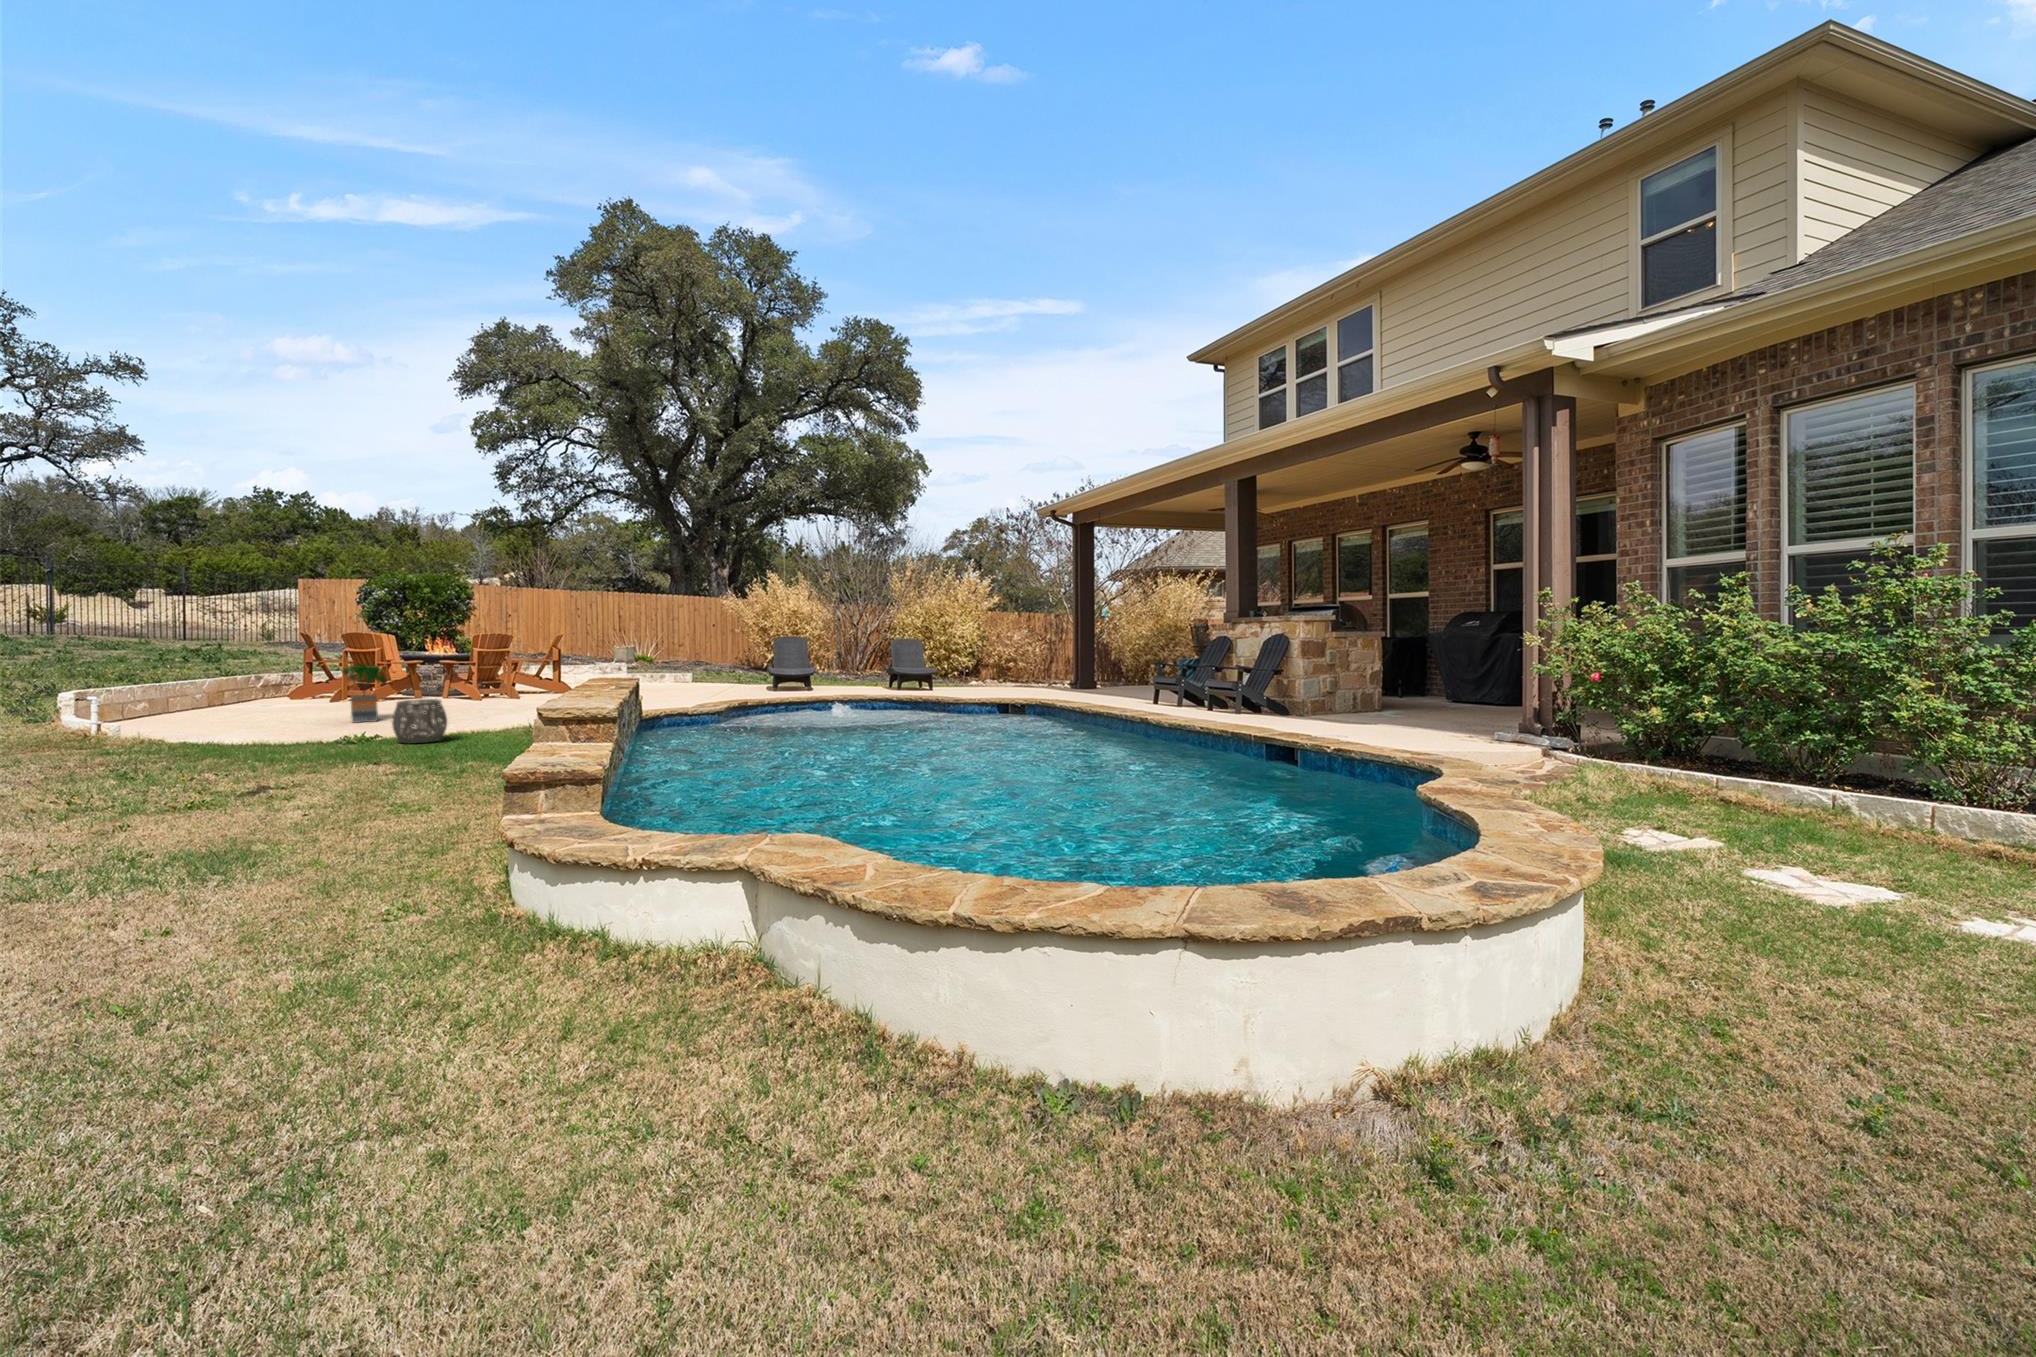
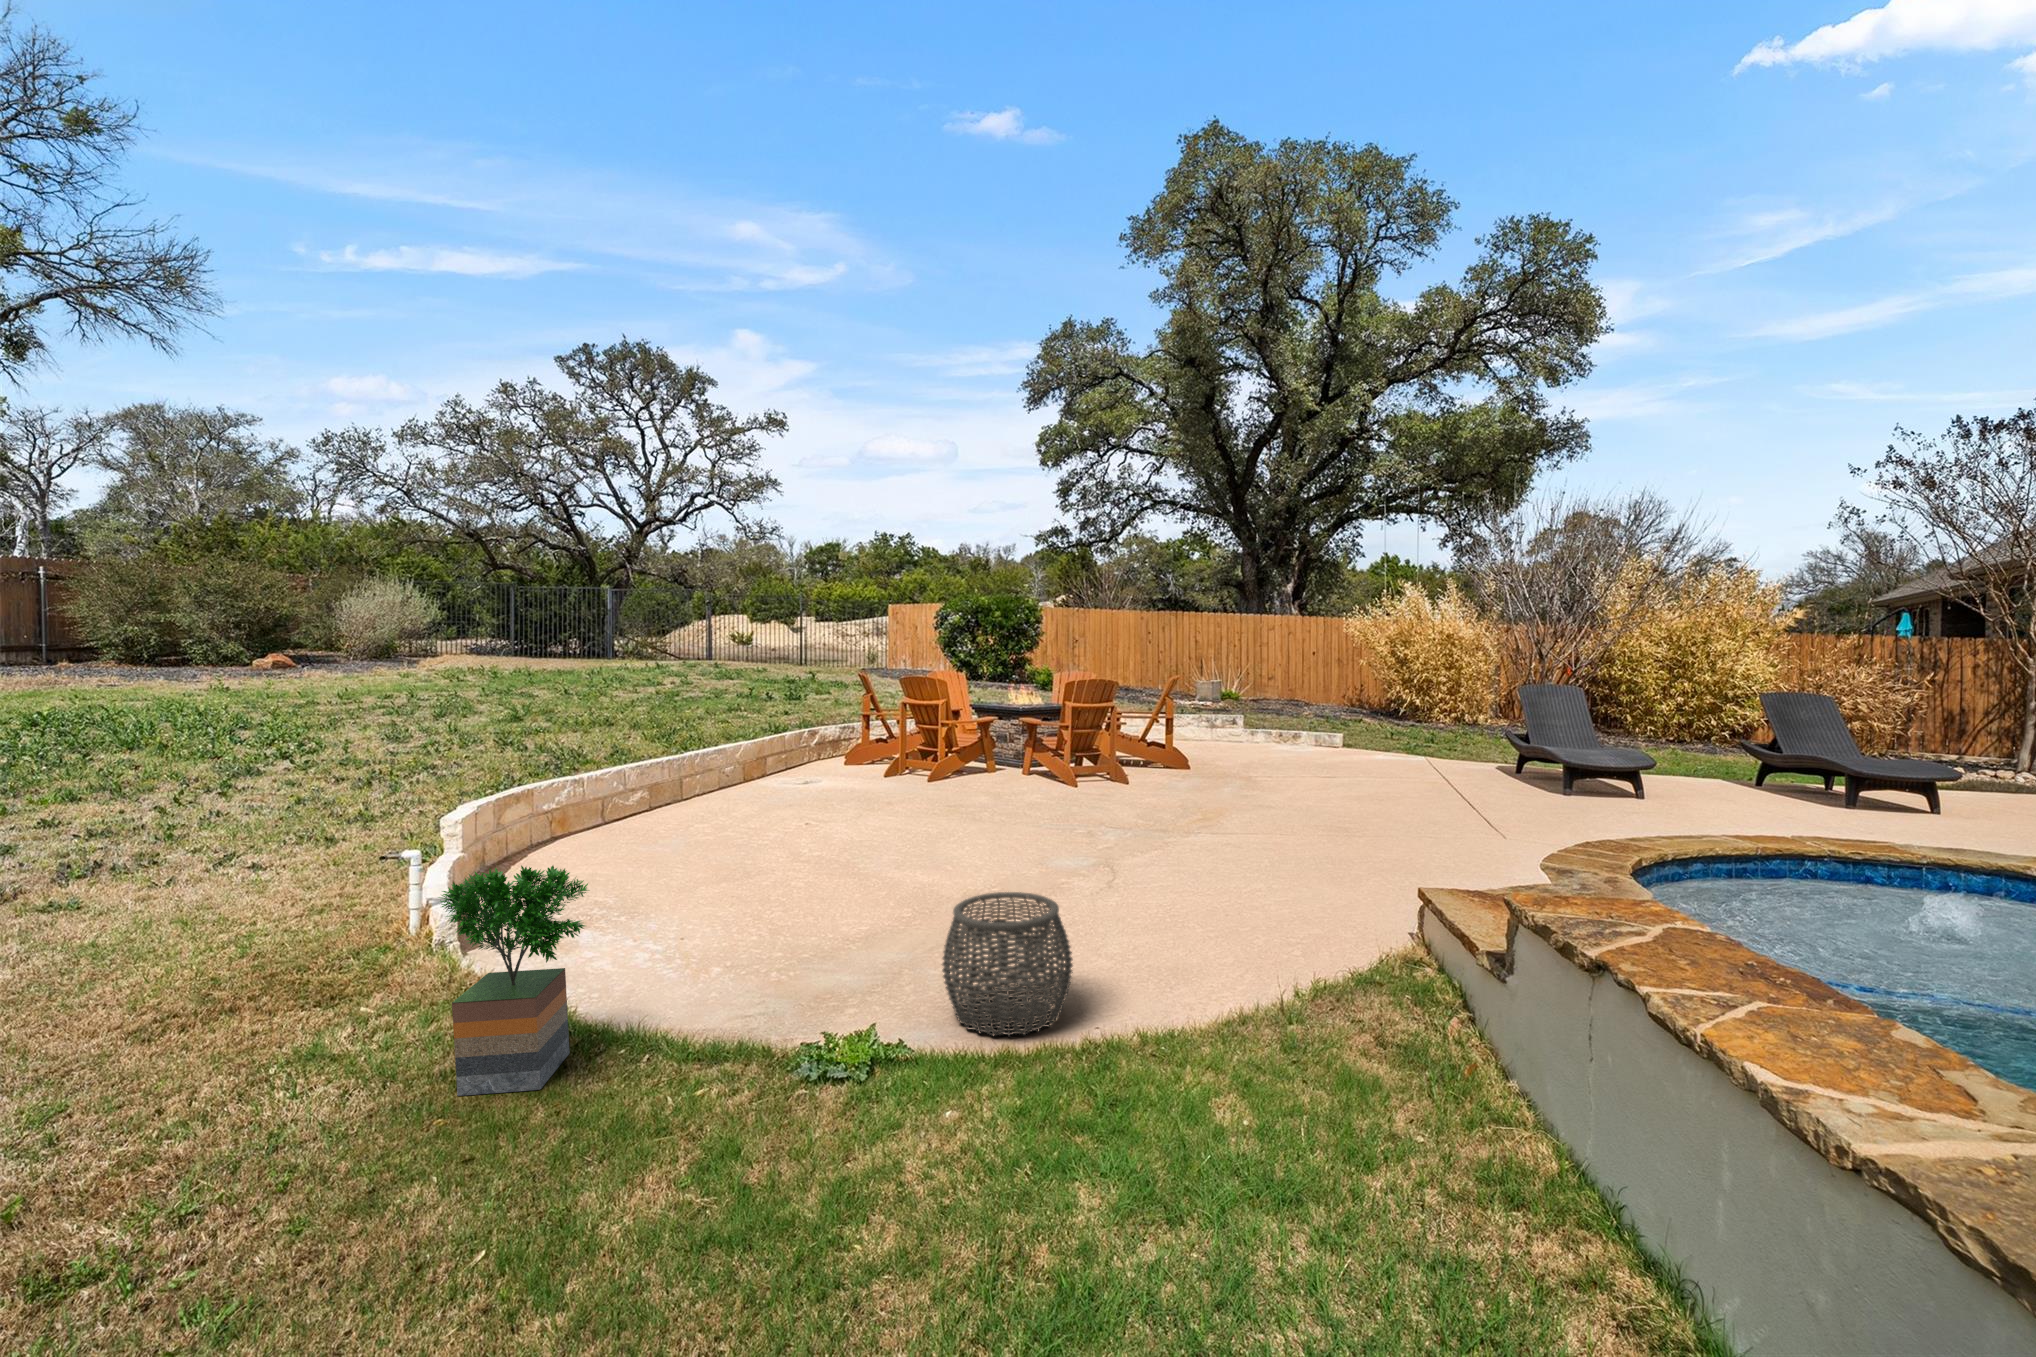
potted tree: present [342,664,387,723] -> present [438,866,589,1096]

